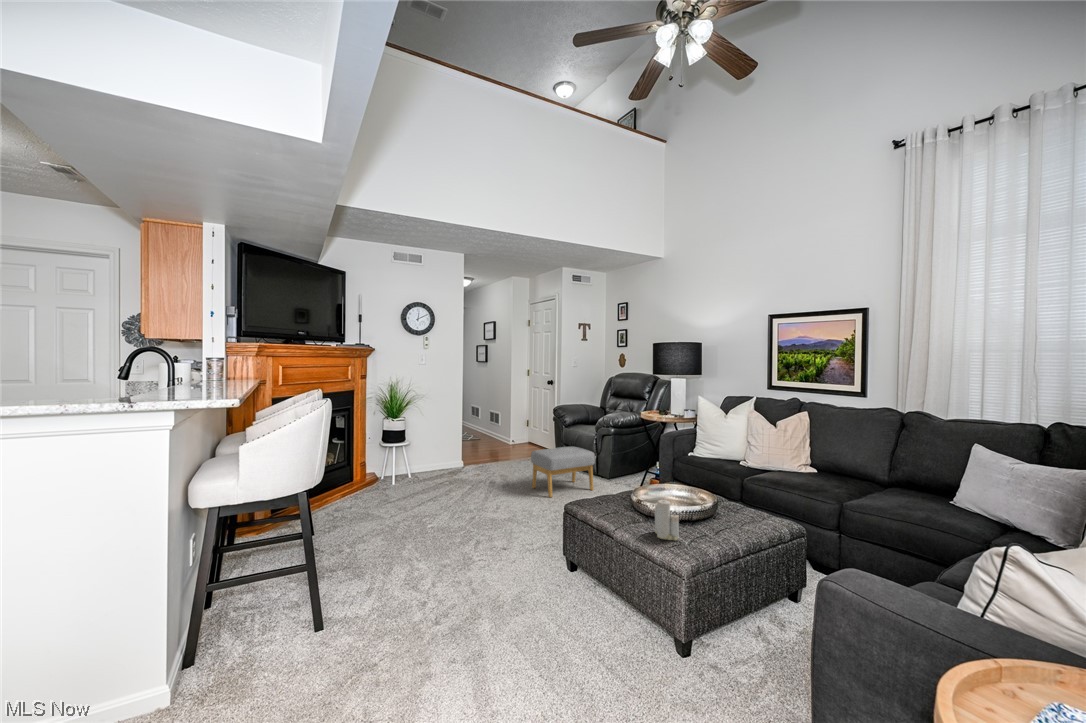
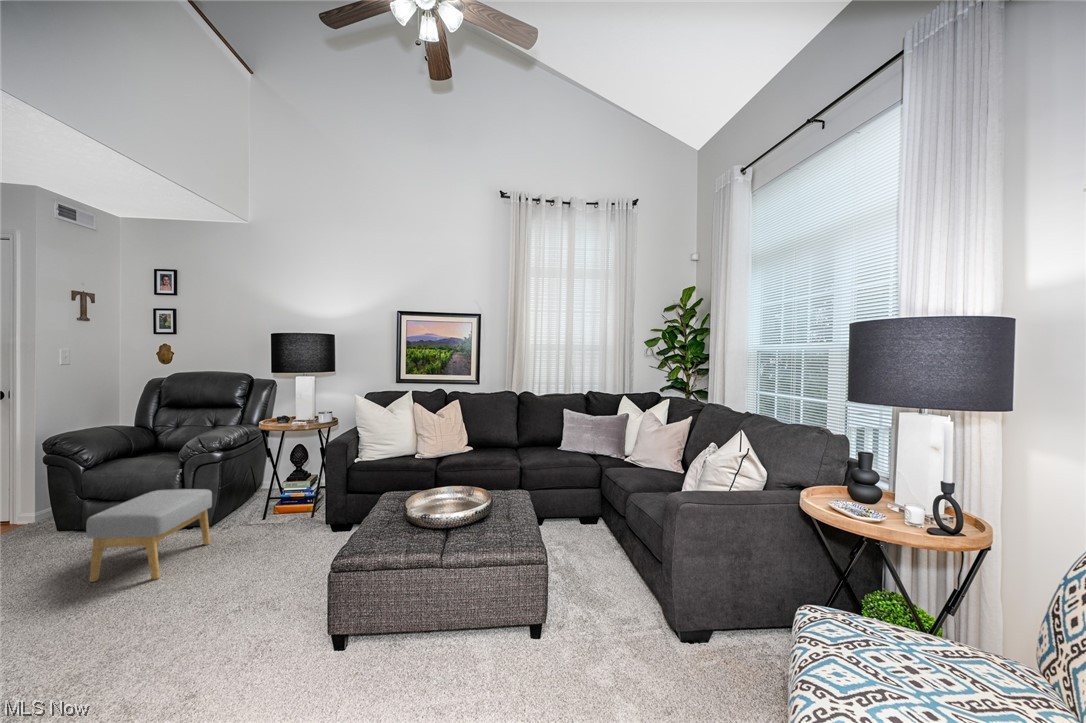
candle: present [655,500,679,540] -> none [488,494,515,535]

